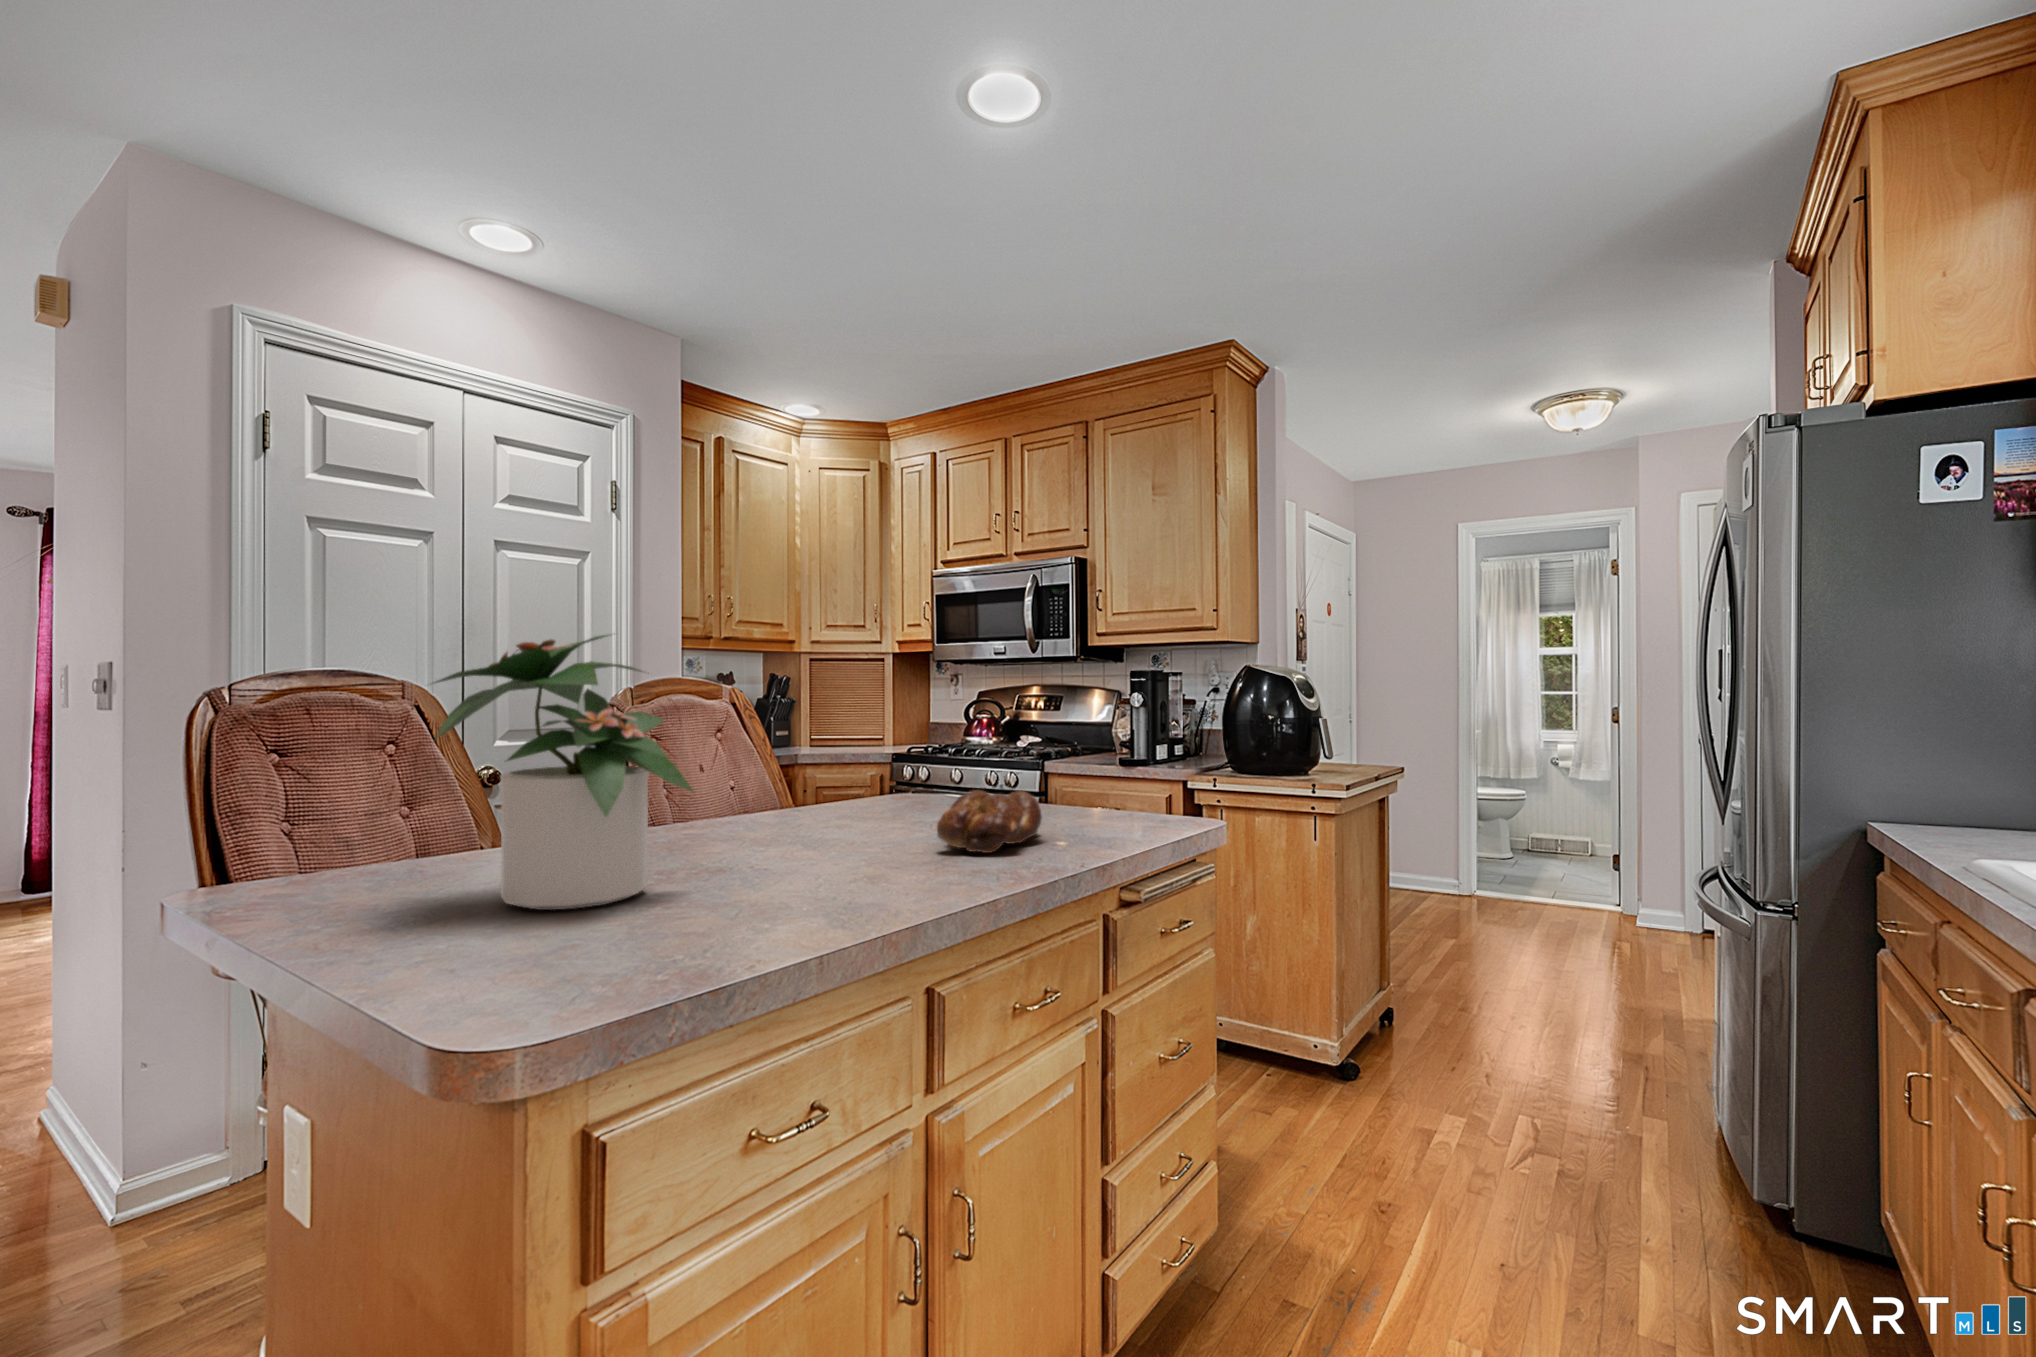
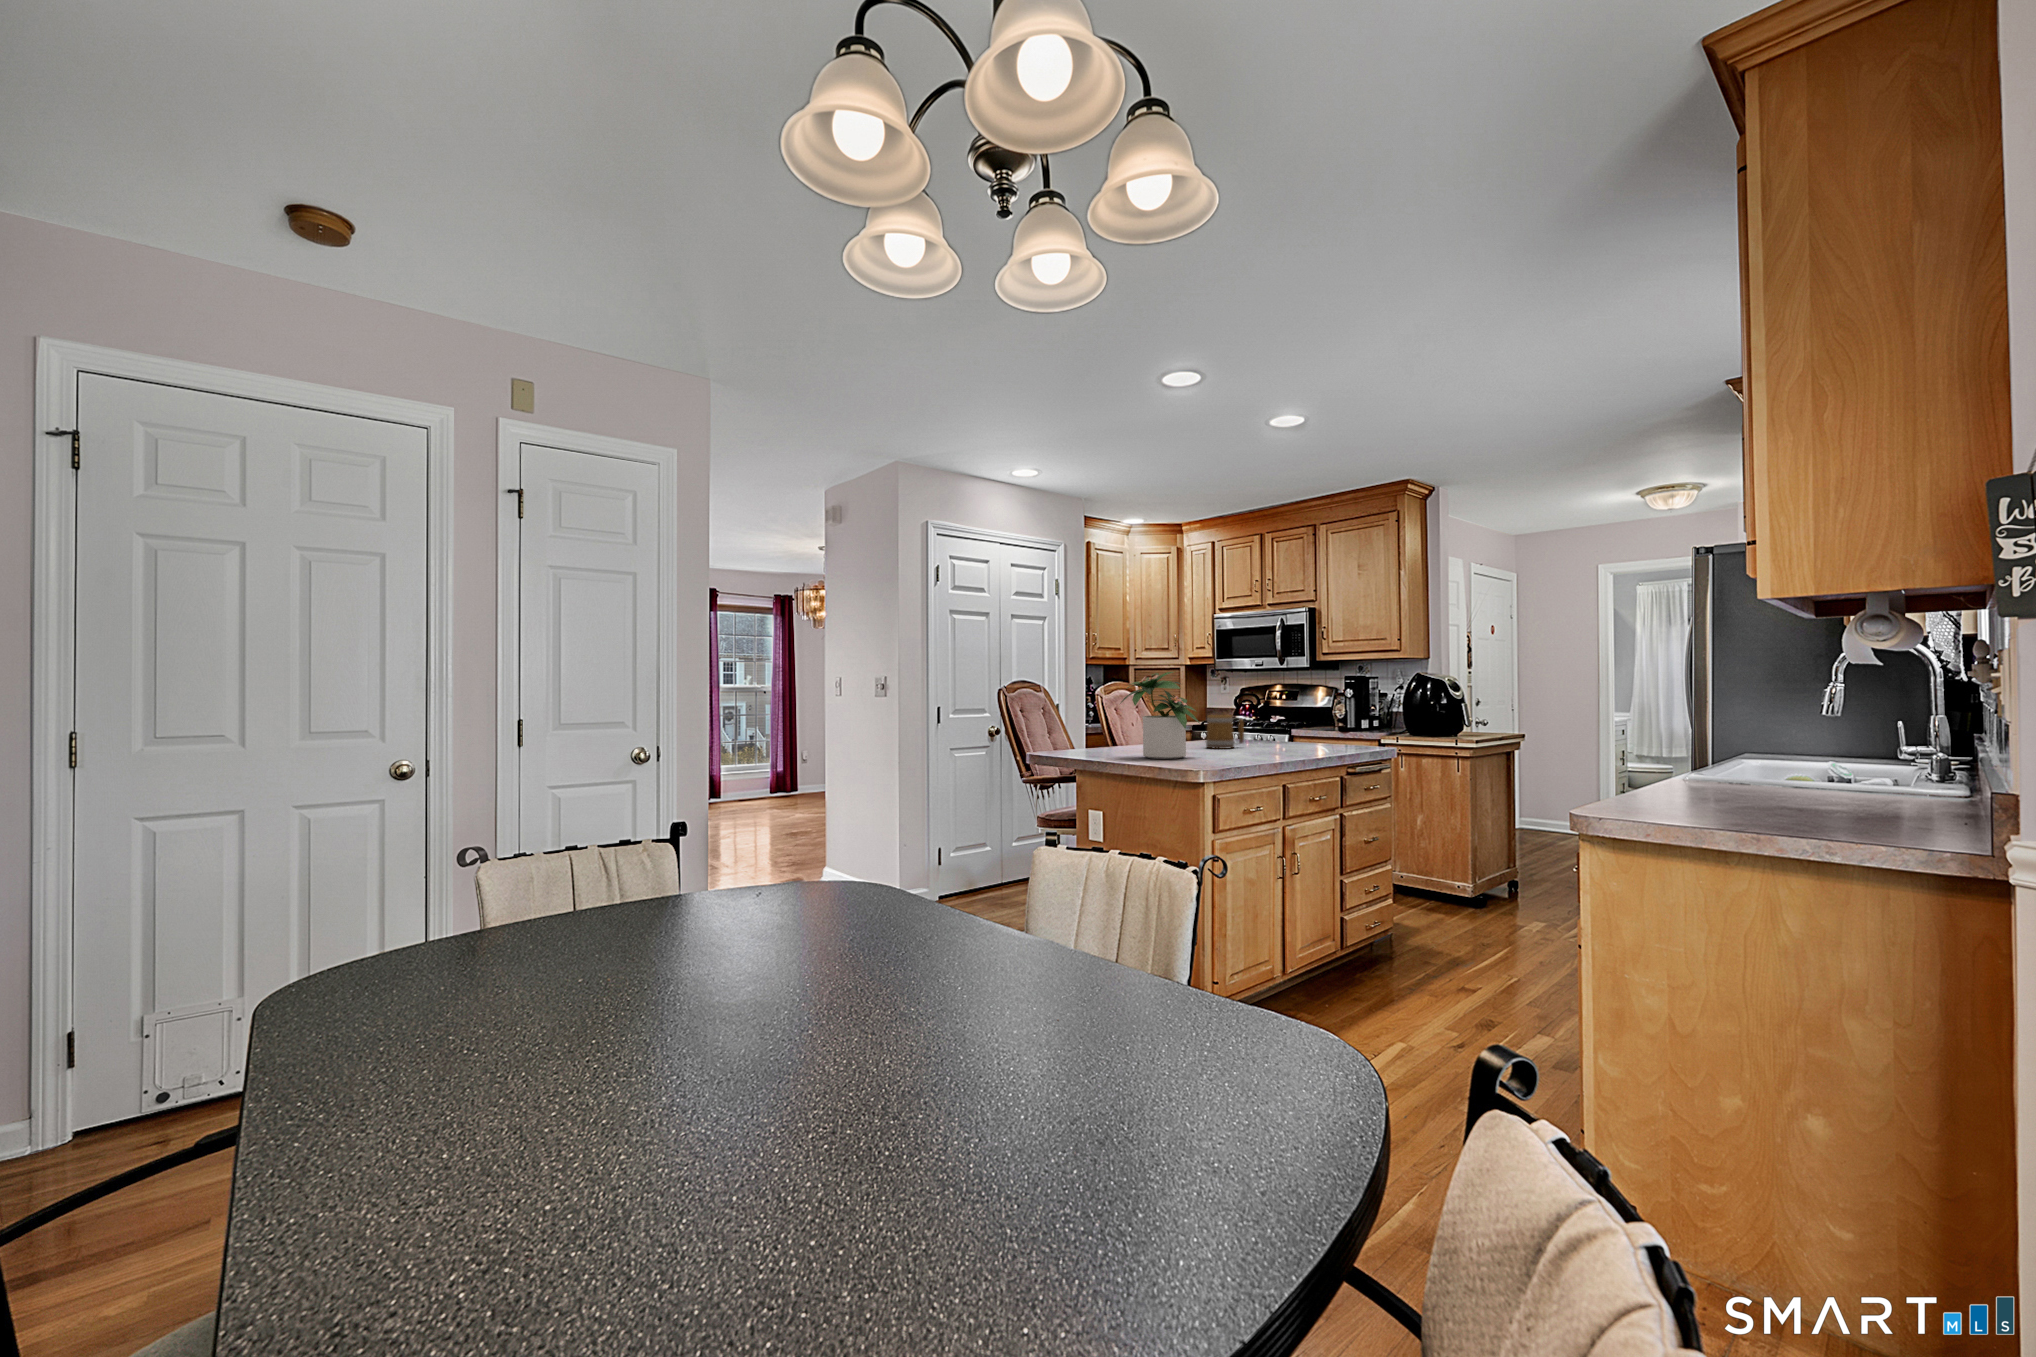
mug: none [789,752,884,839] -> present [1206,715,1244,749]
bread loaf: present [937,790,1042,853] -> none [1275,729,1316,752]

